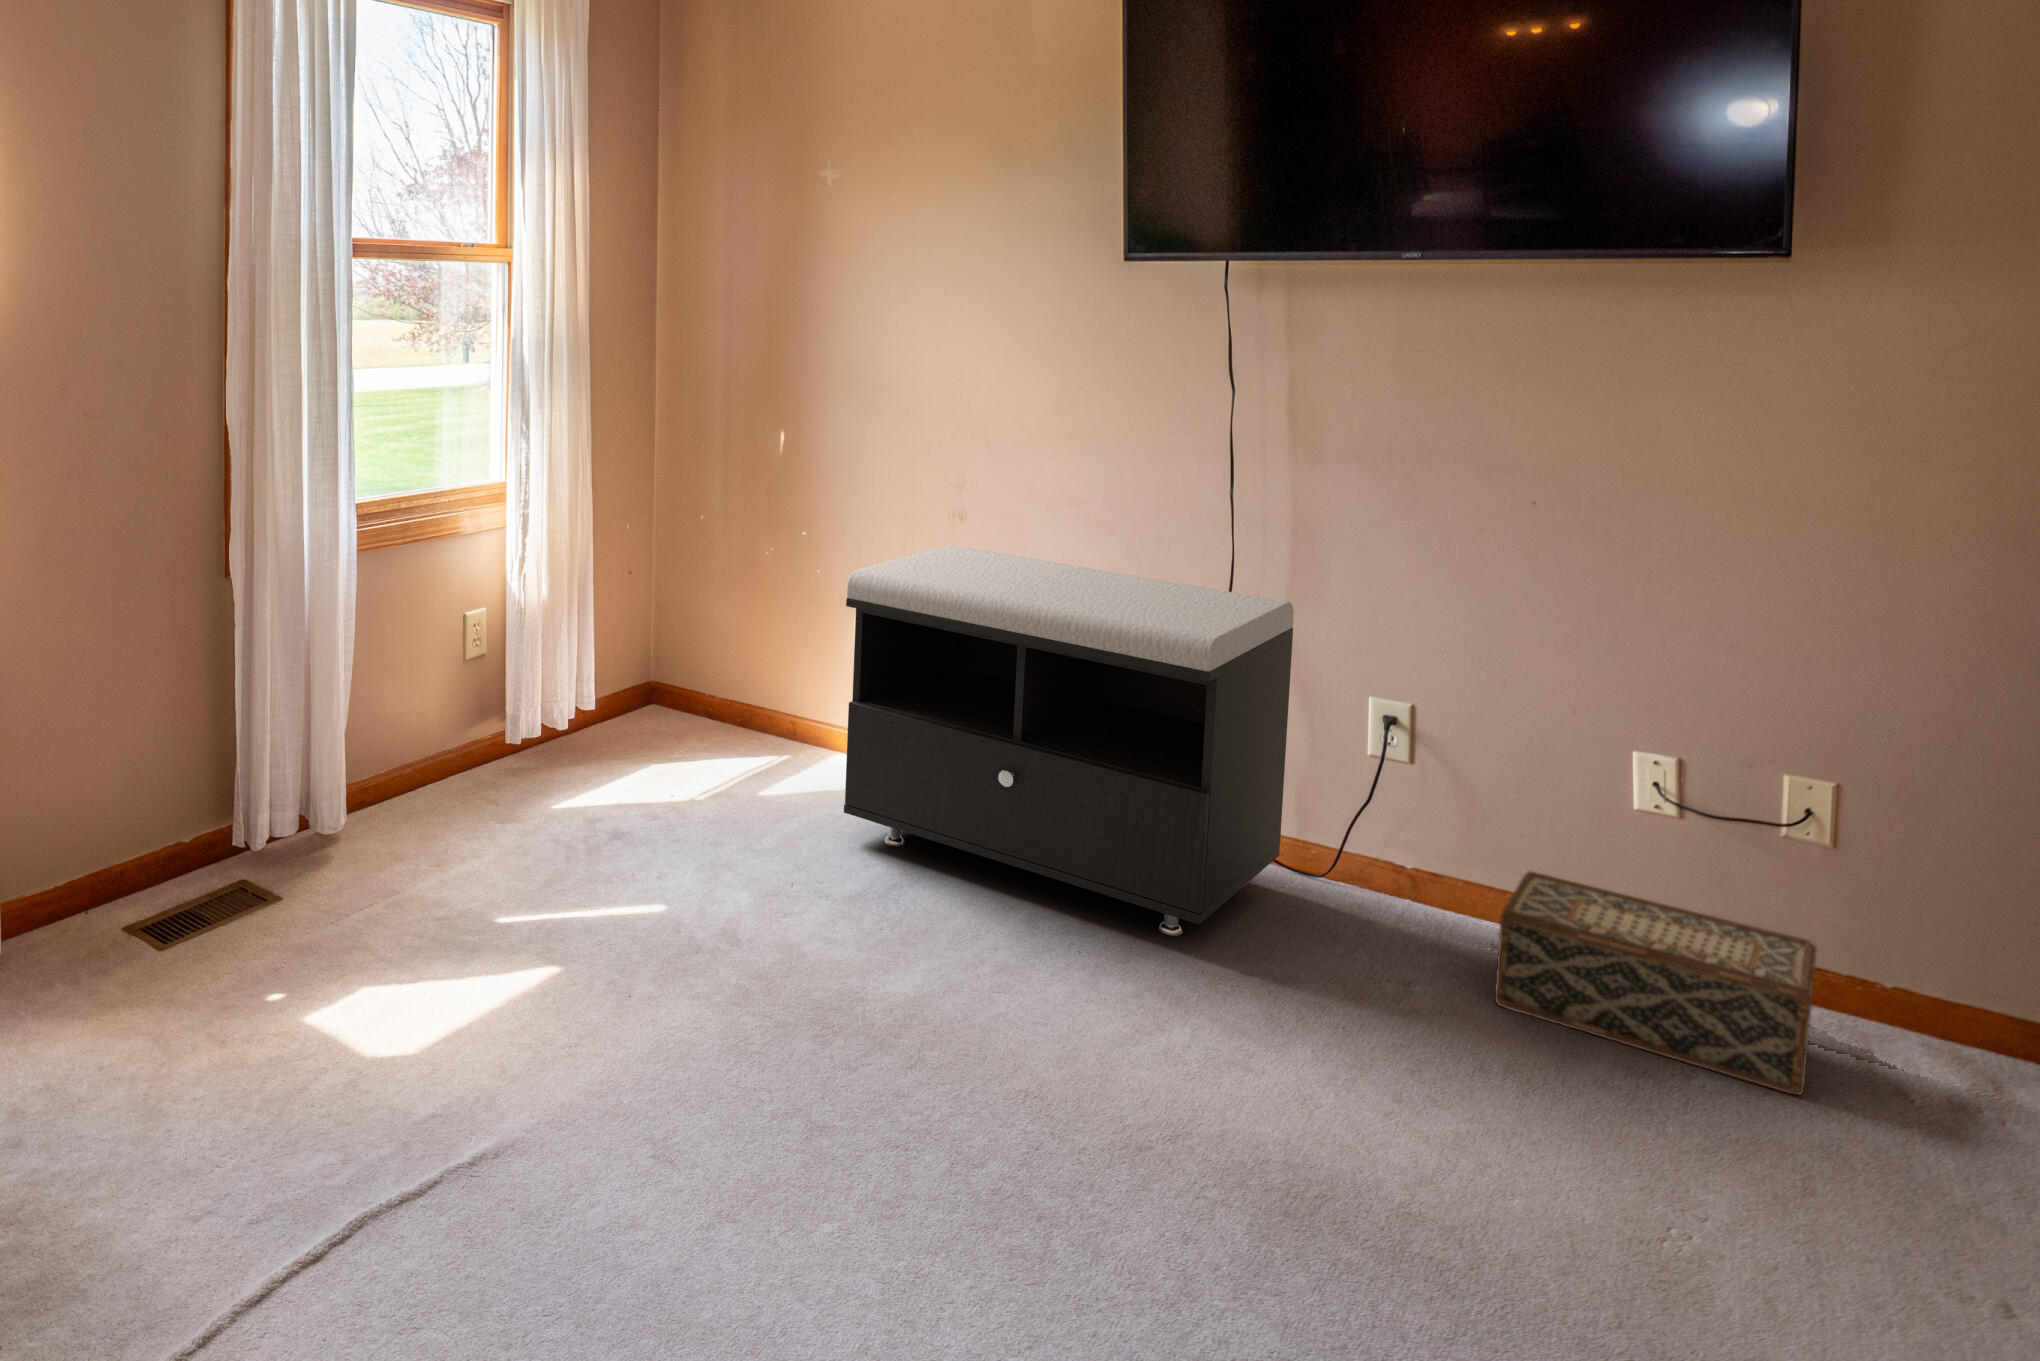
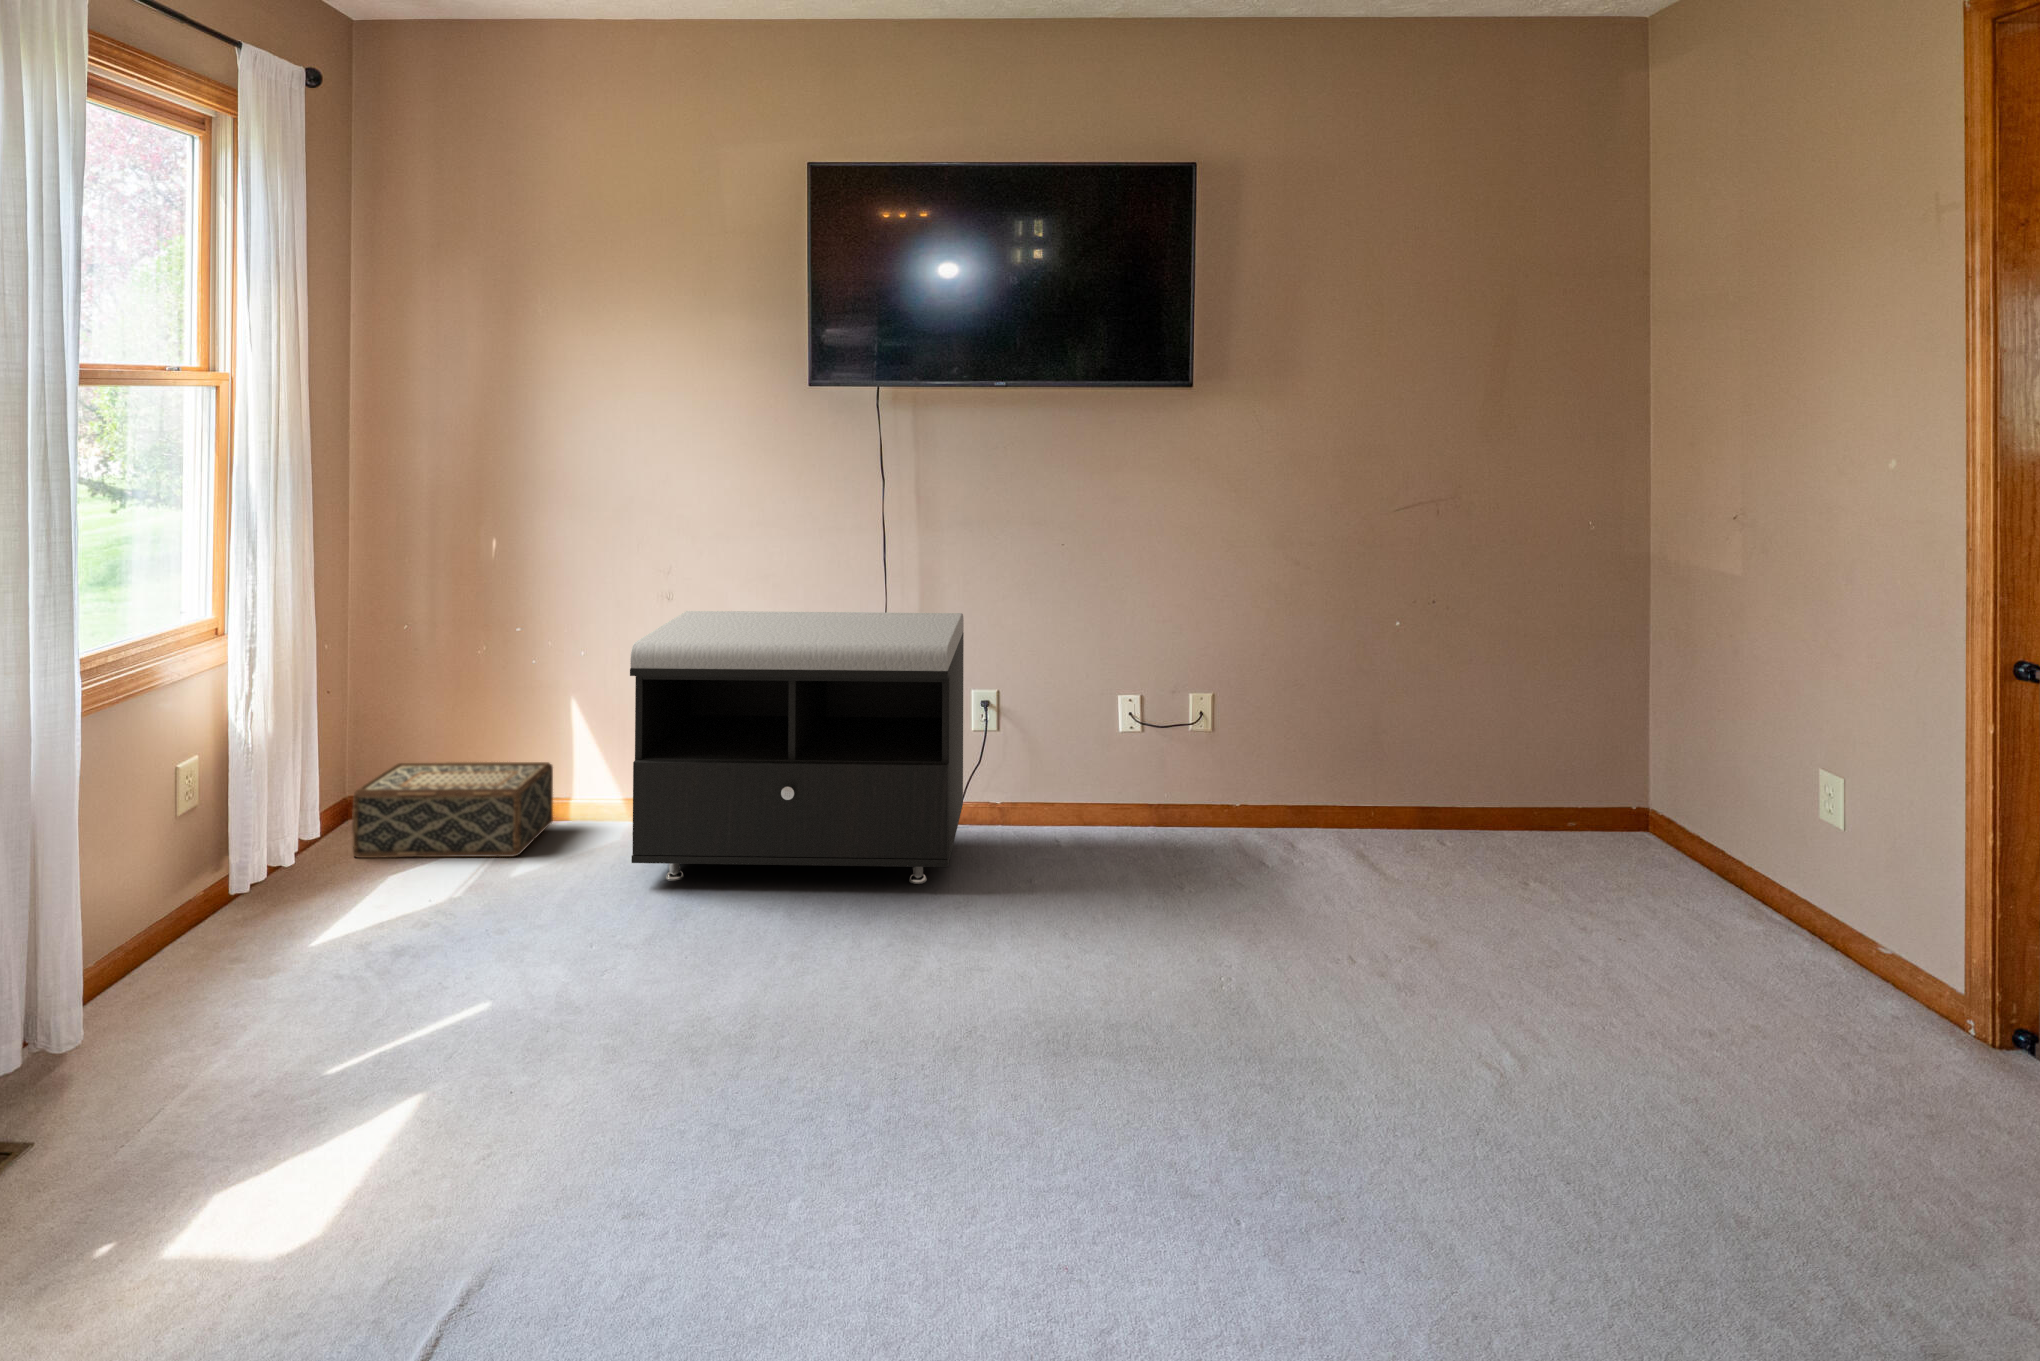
woven basket: present [1495,871,1816,1095] -> present [352,762,553,858]

